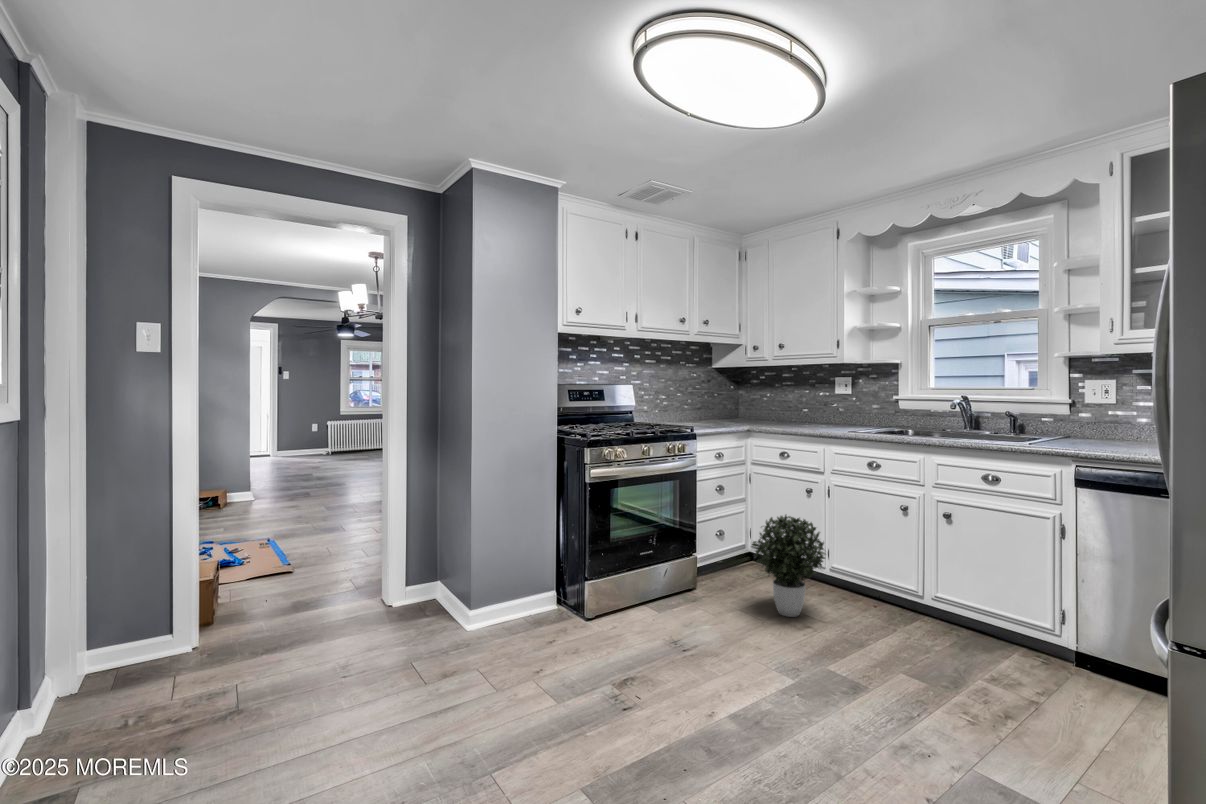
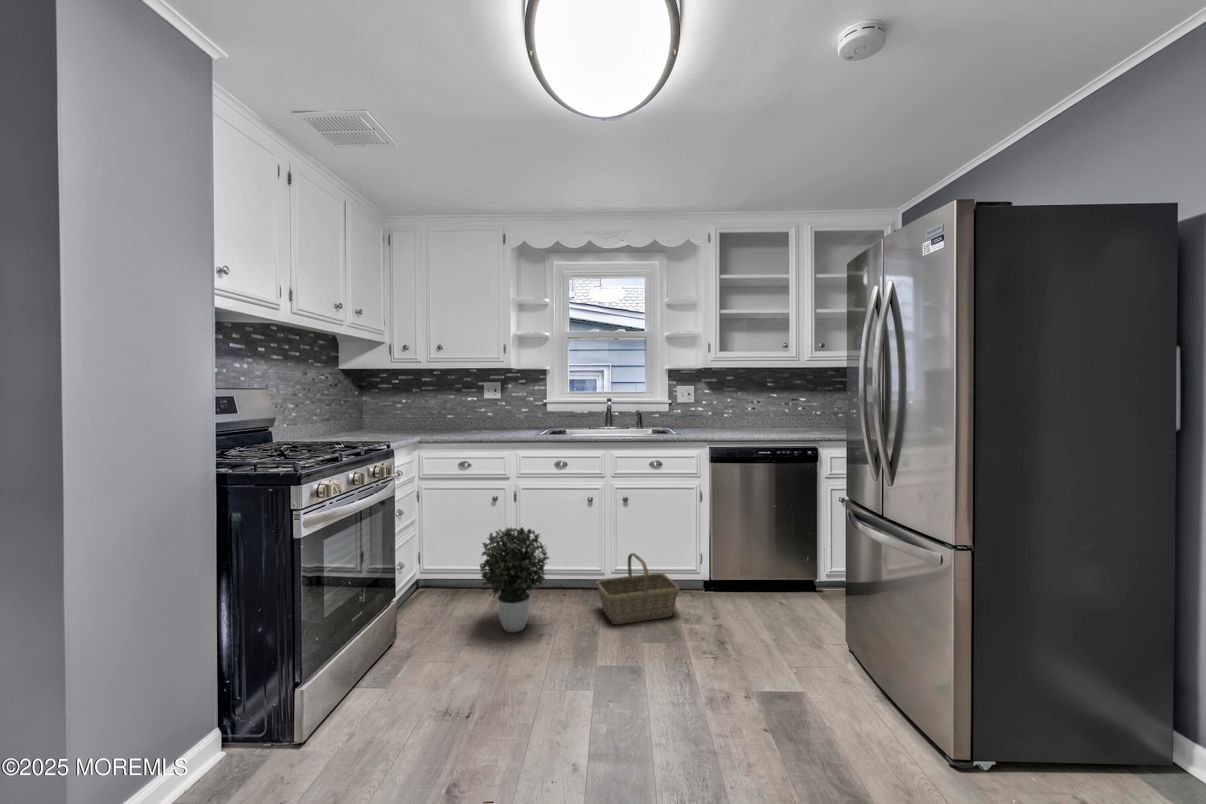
basket: none [880,575,987,662] -> present [596,553,680,624]

